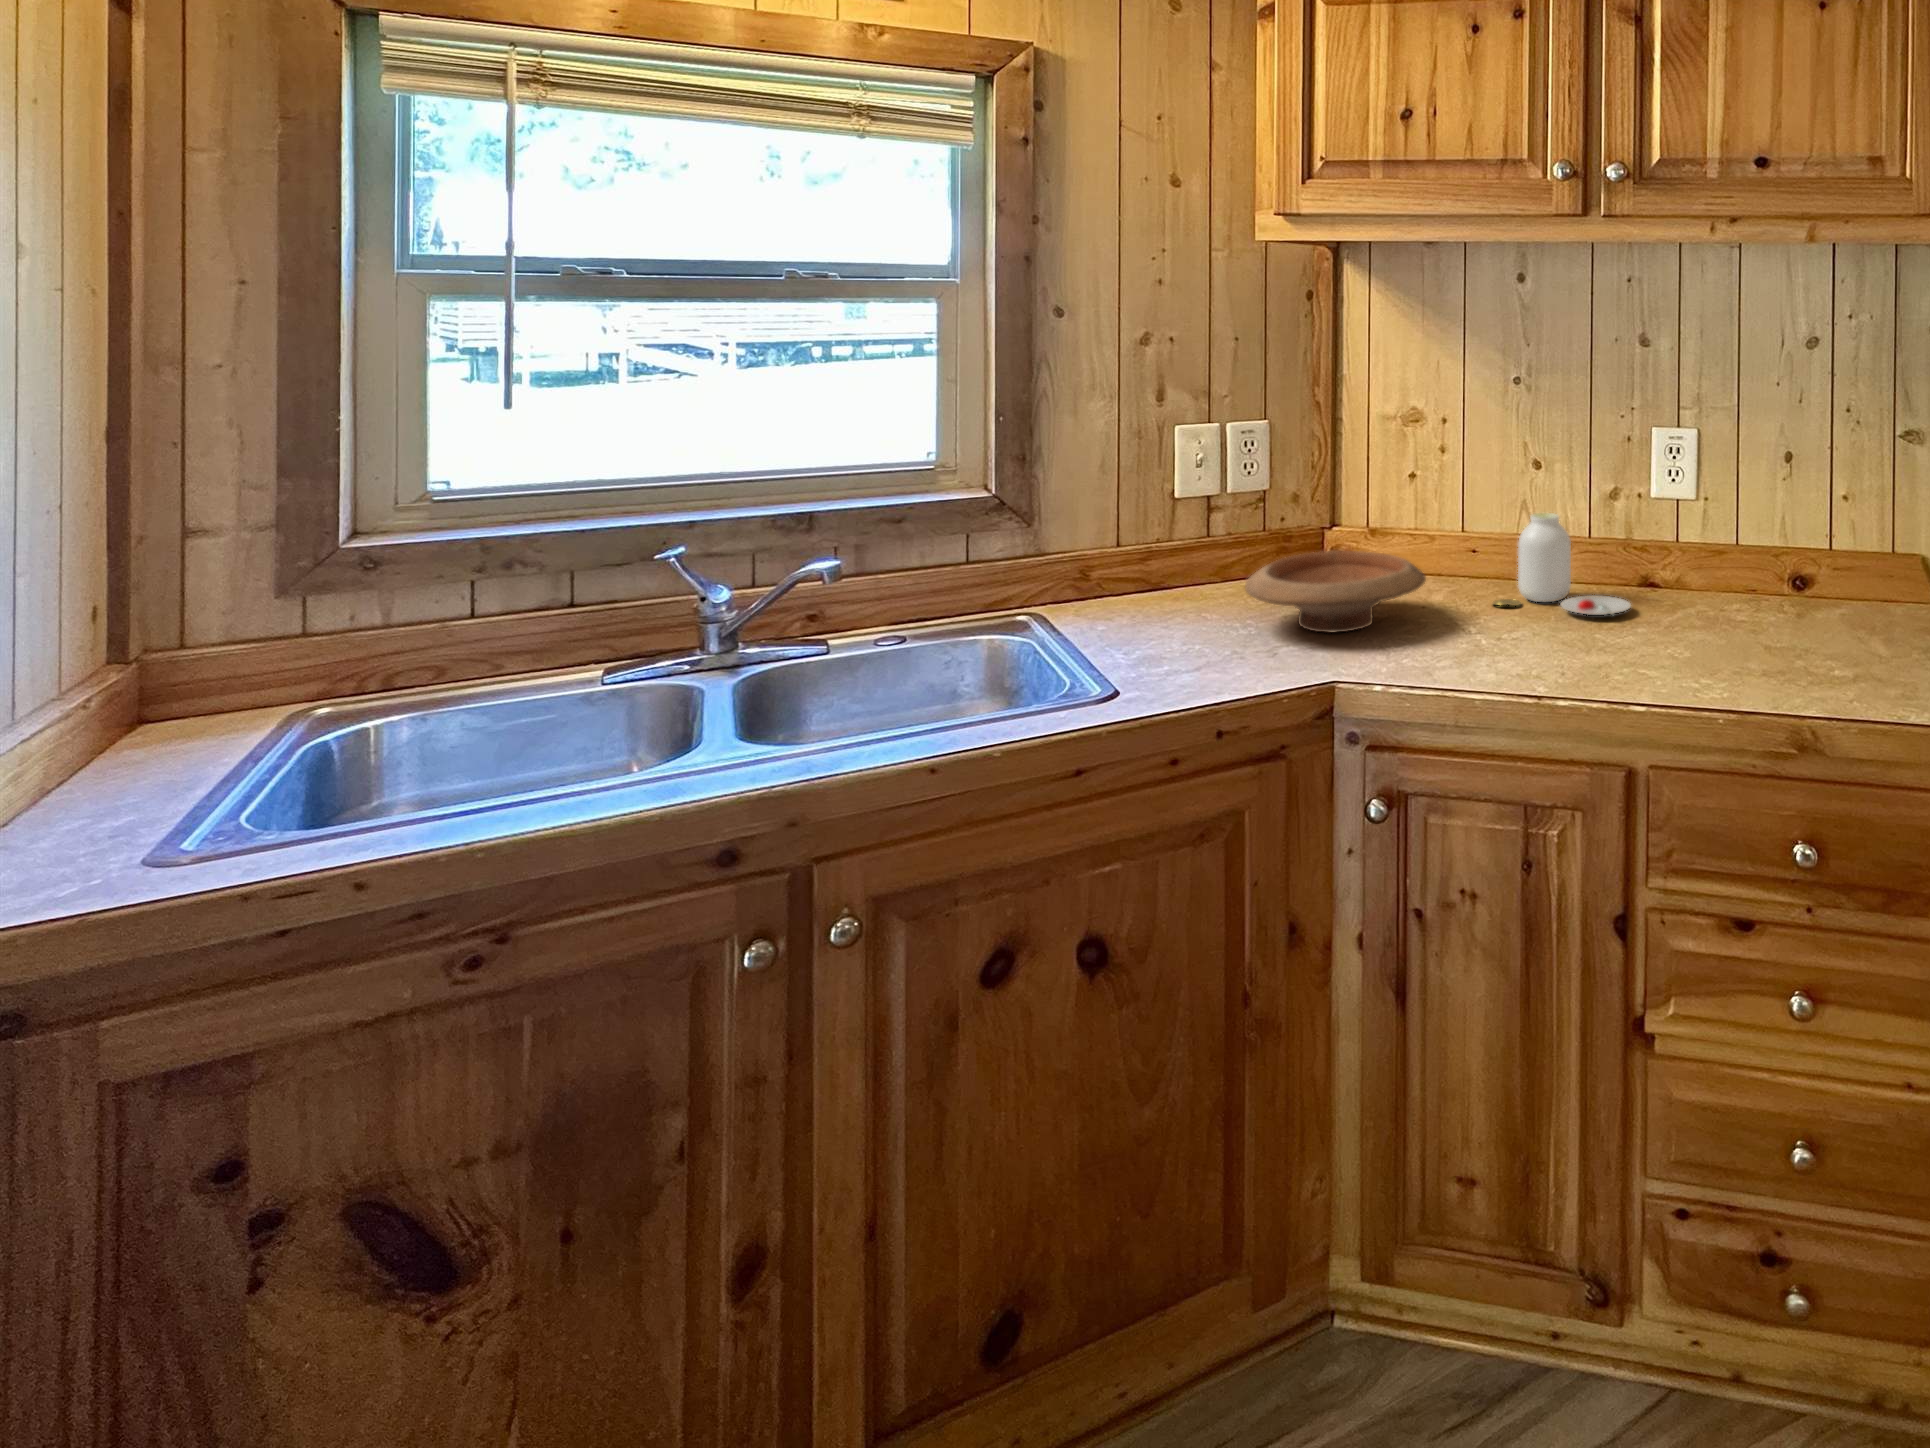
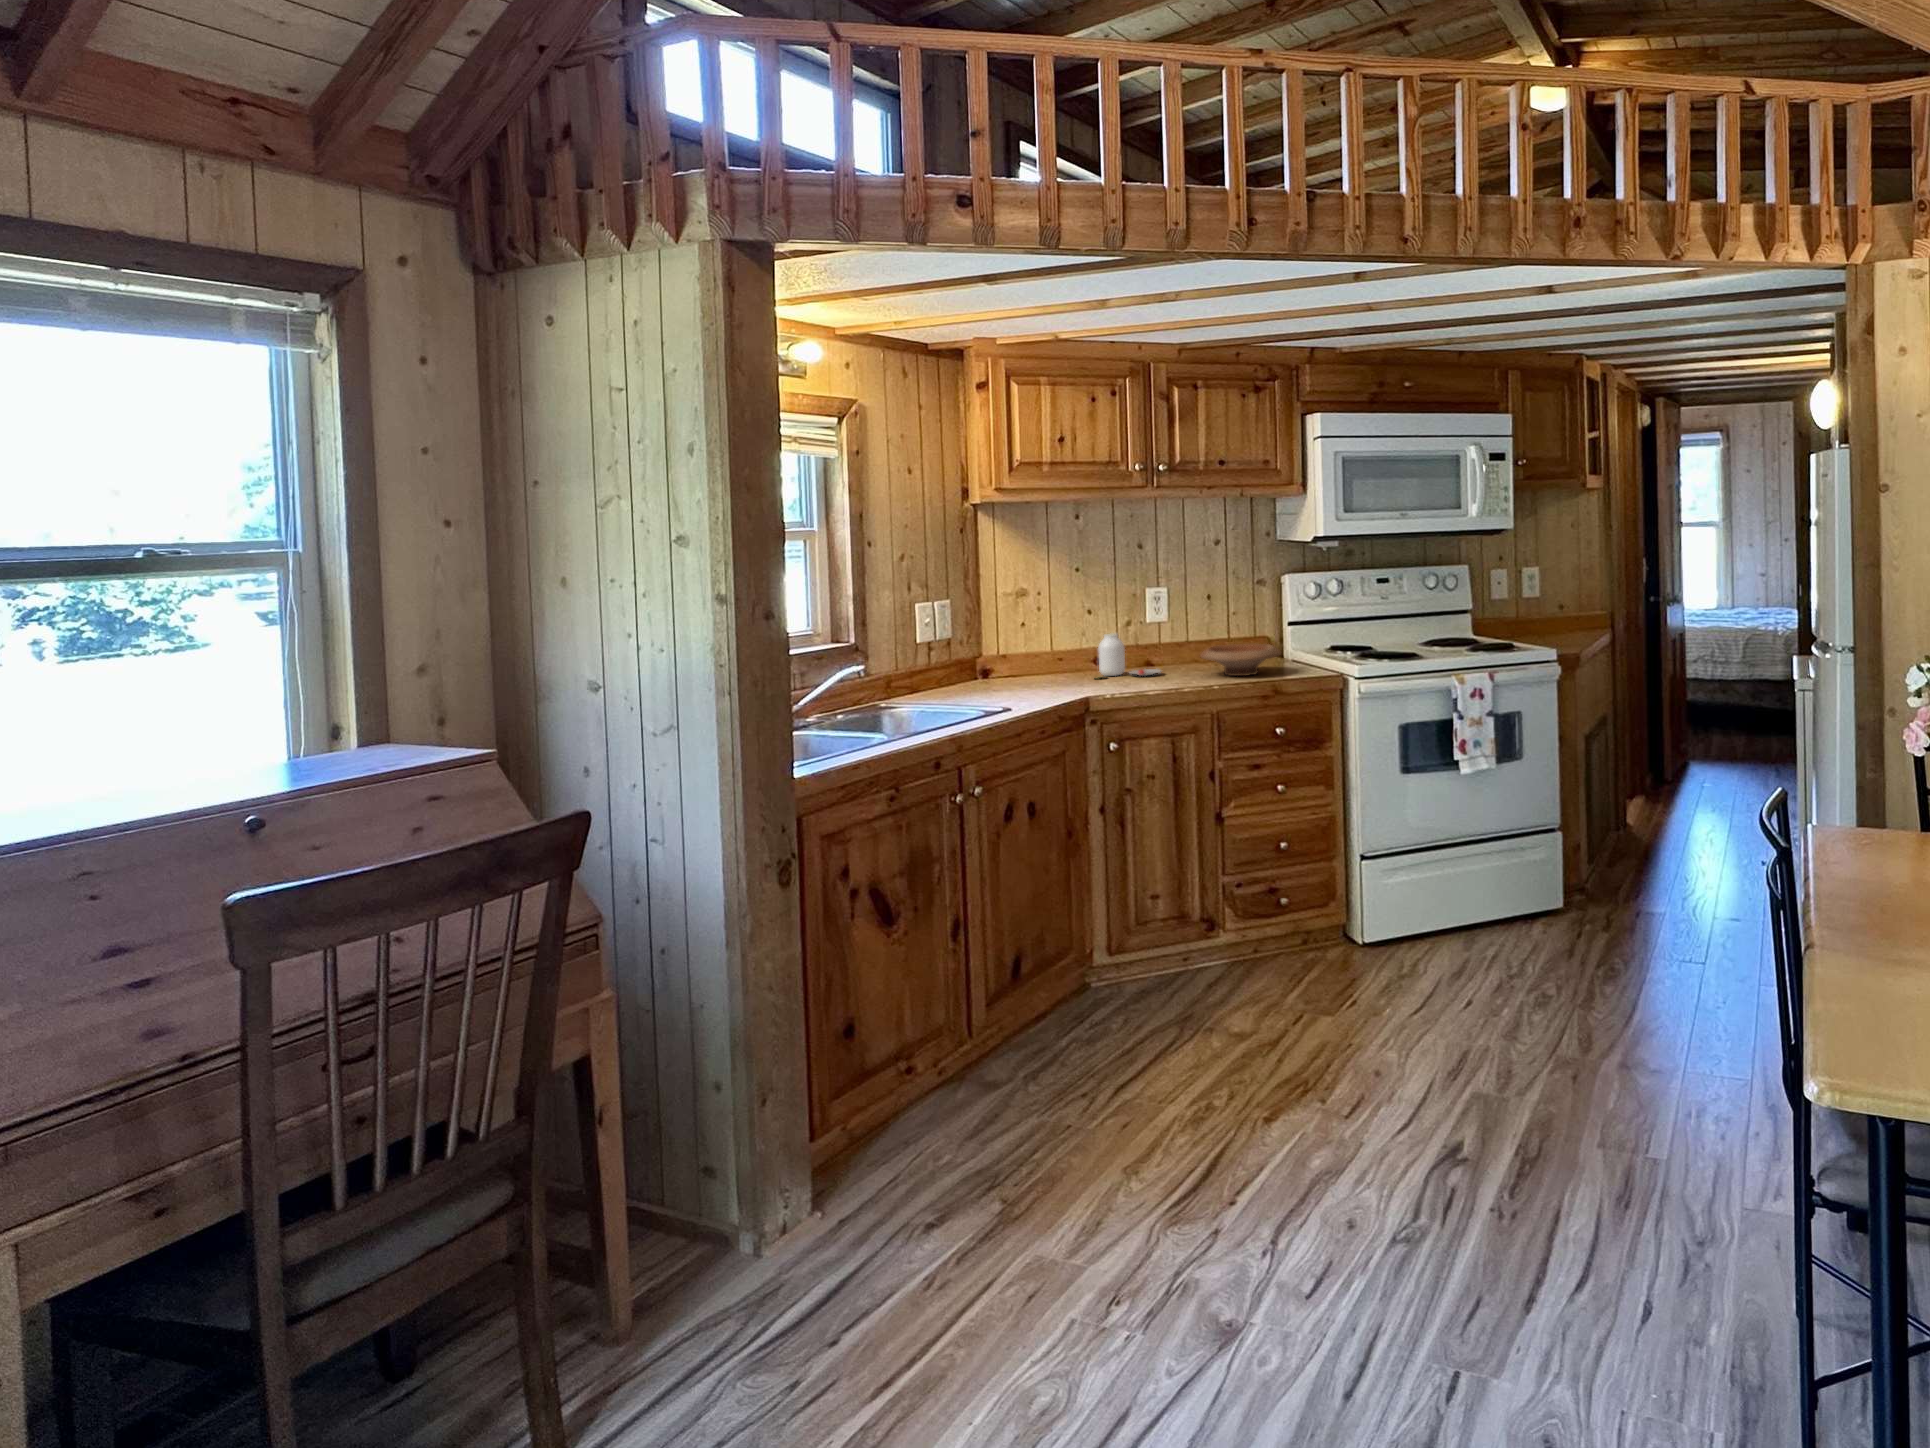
wooden bowl: present [1245,551,1426,633] -> present [1200,644,1281,676]

